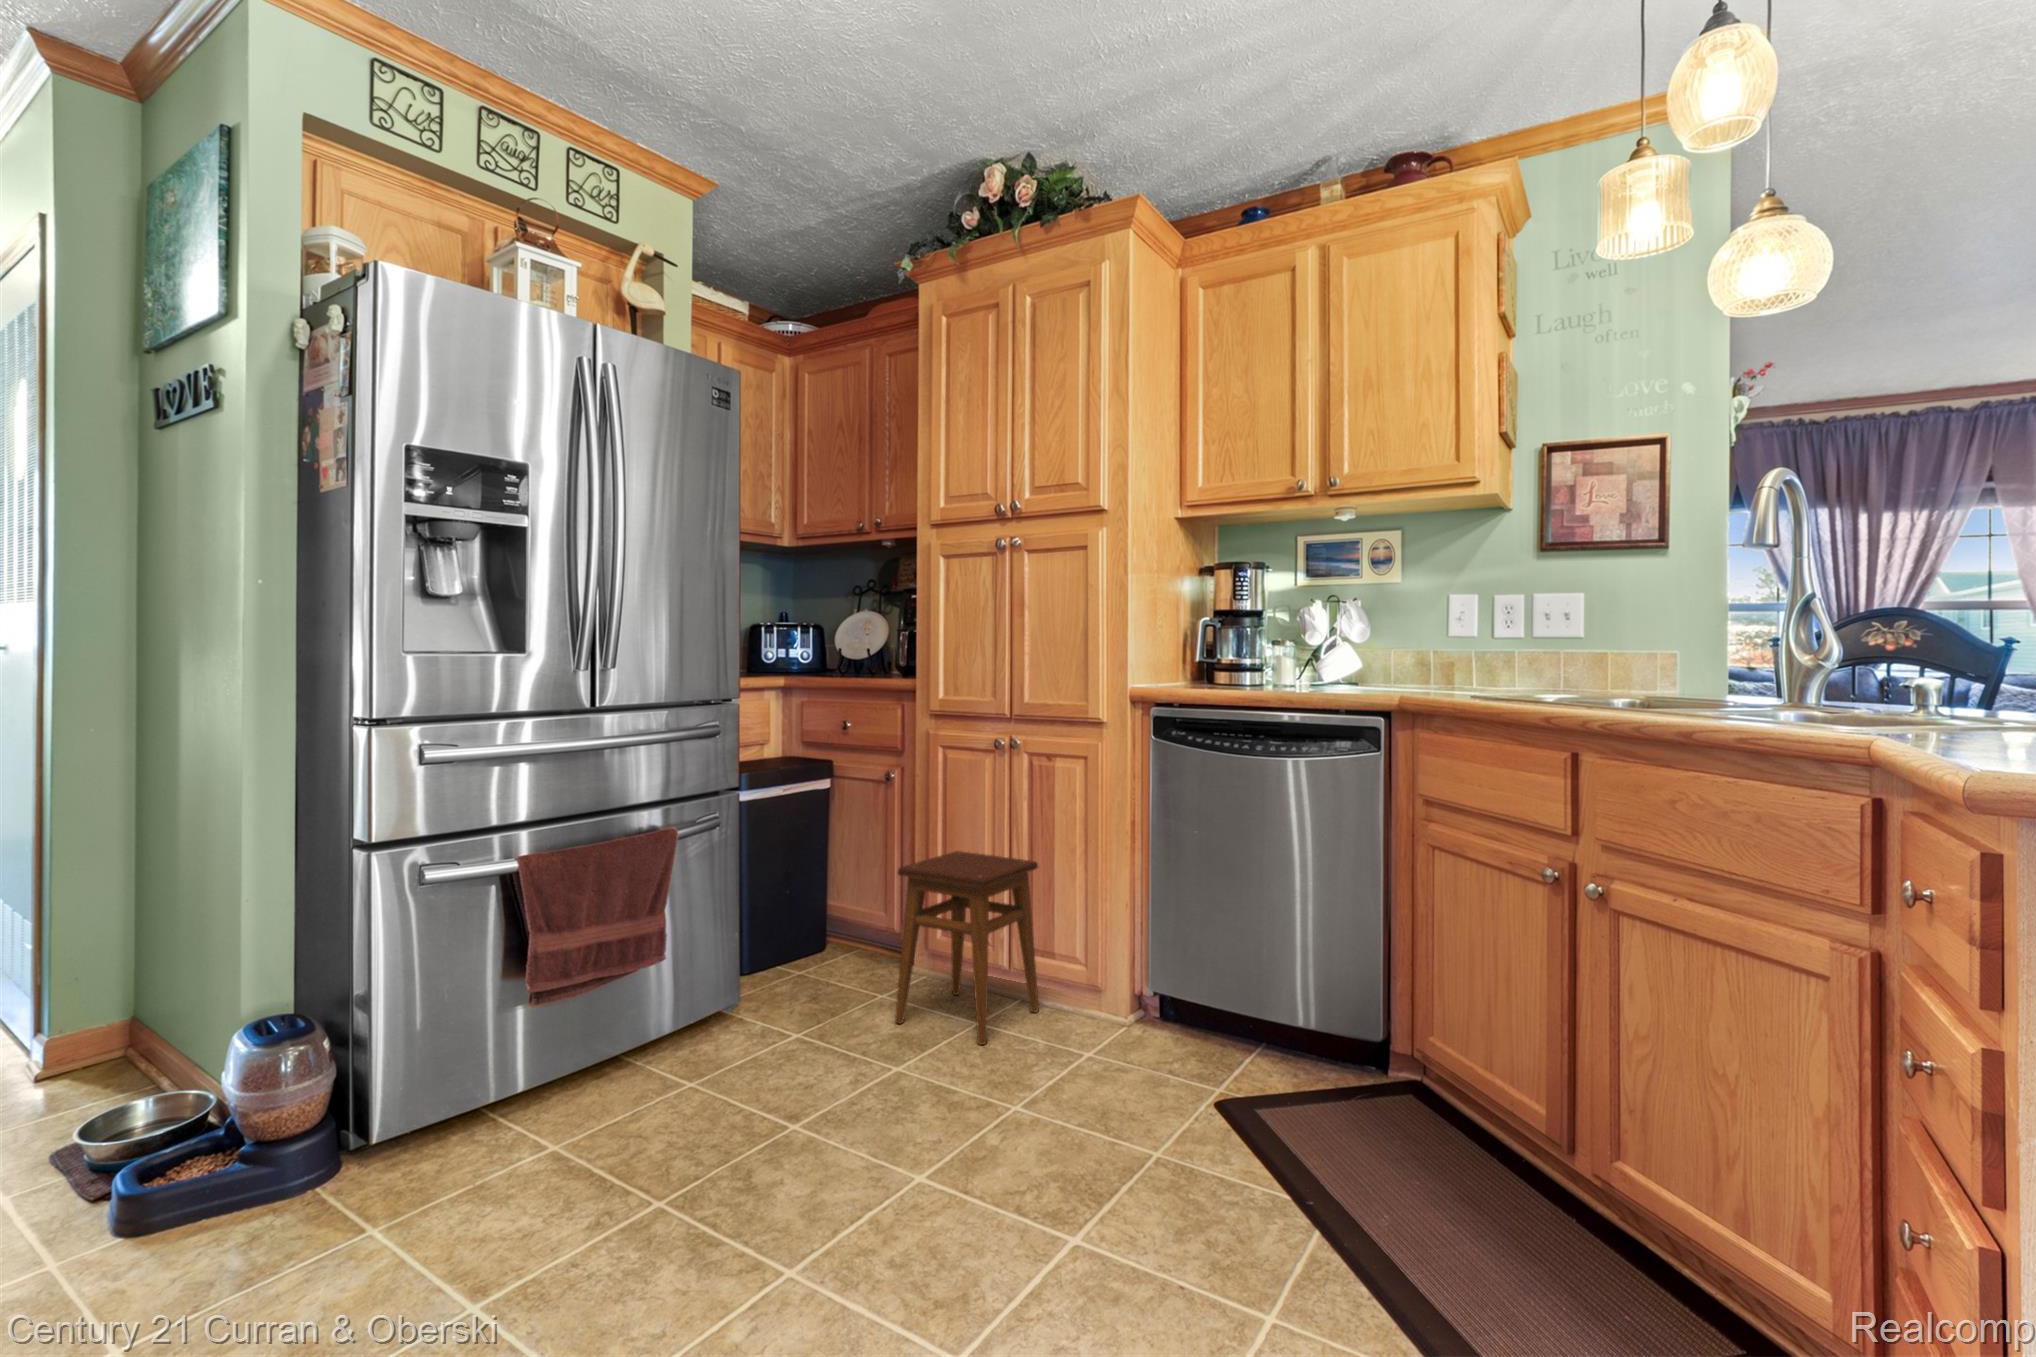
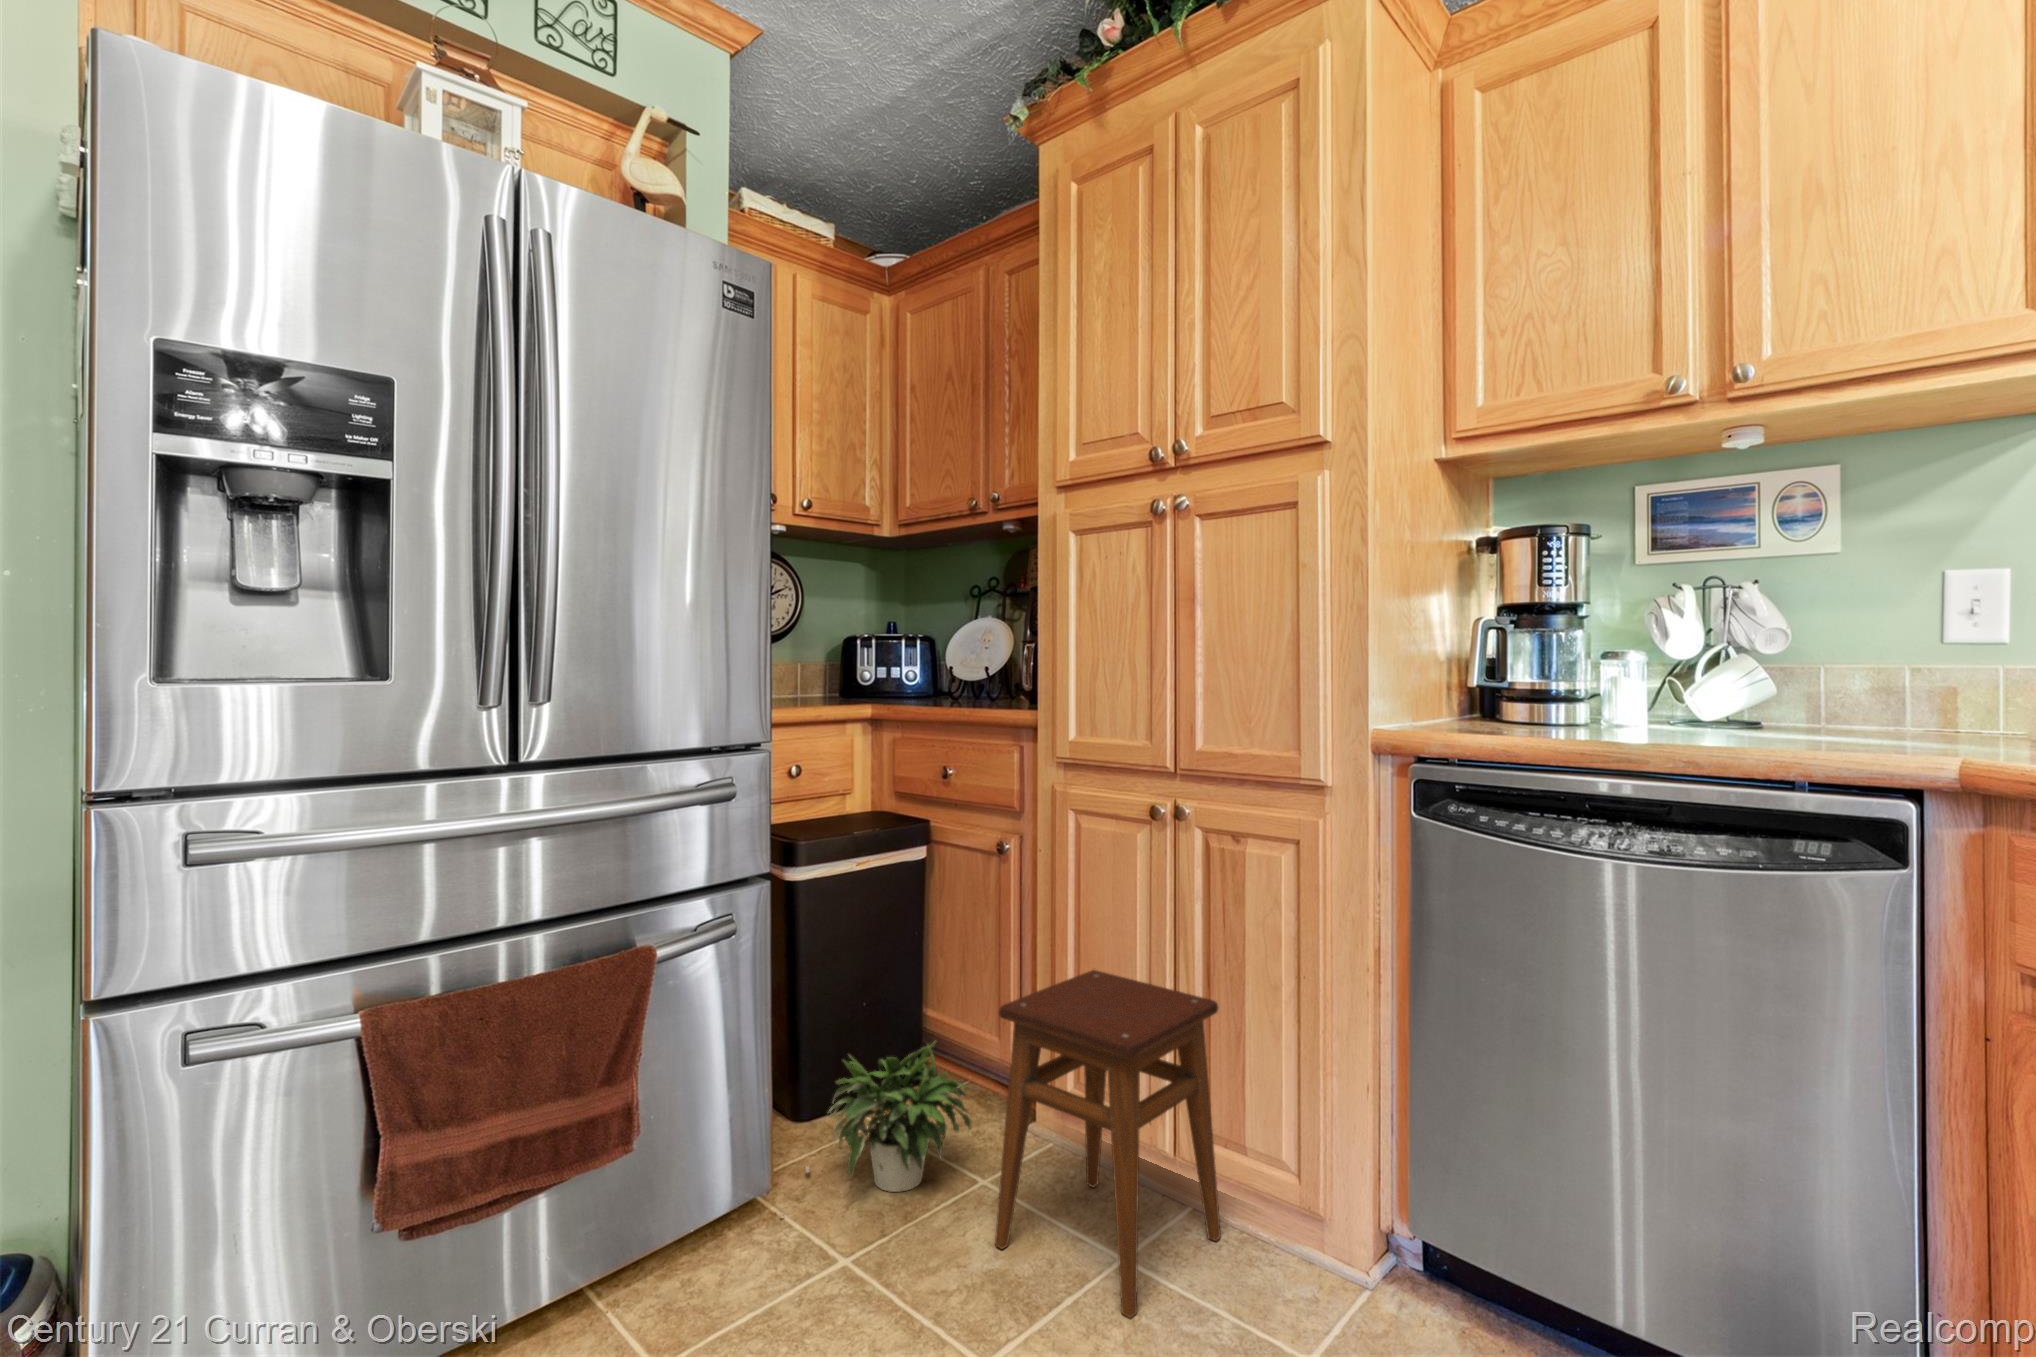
potted plant: none [746,905,873,1020] -> present [780,1042,971,1216]

